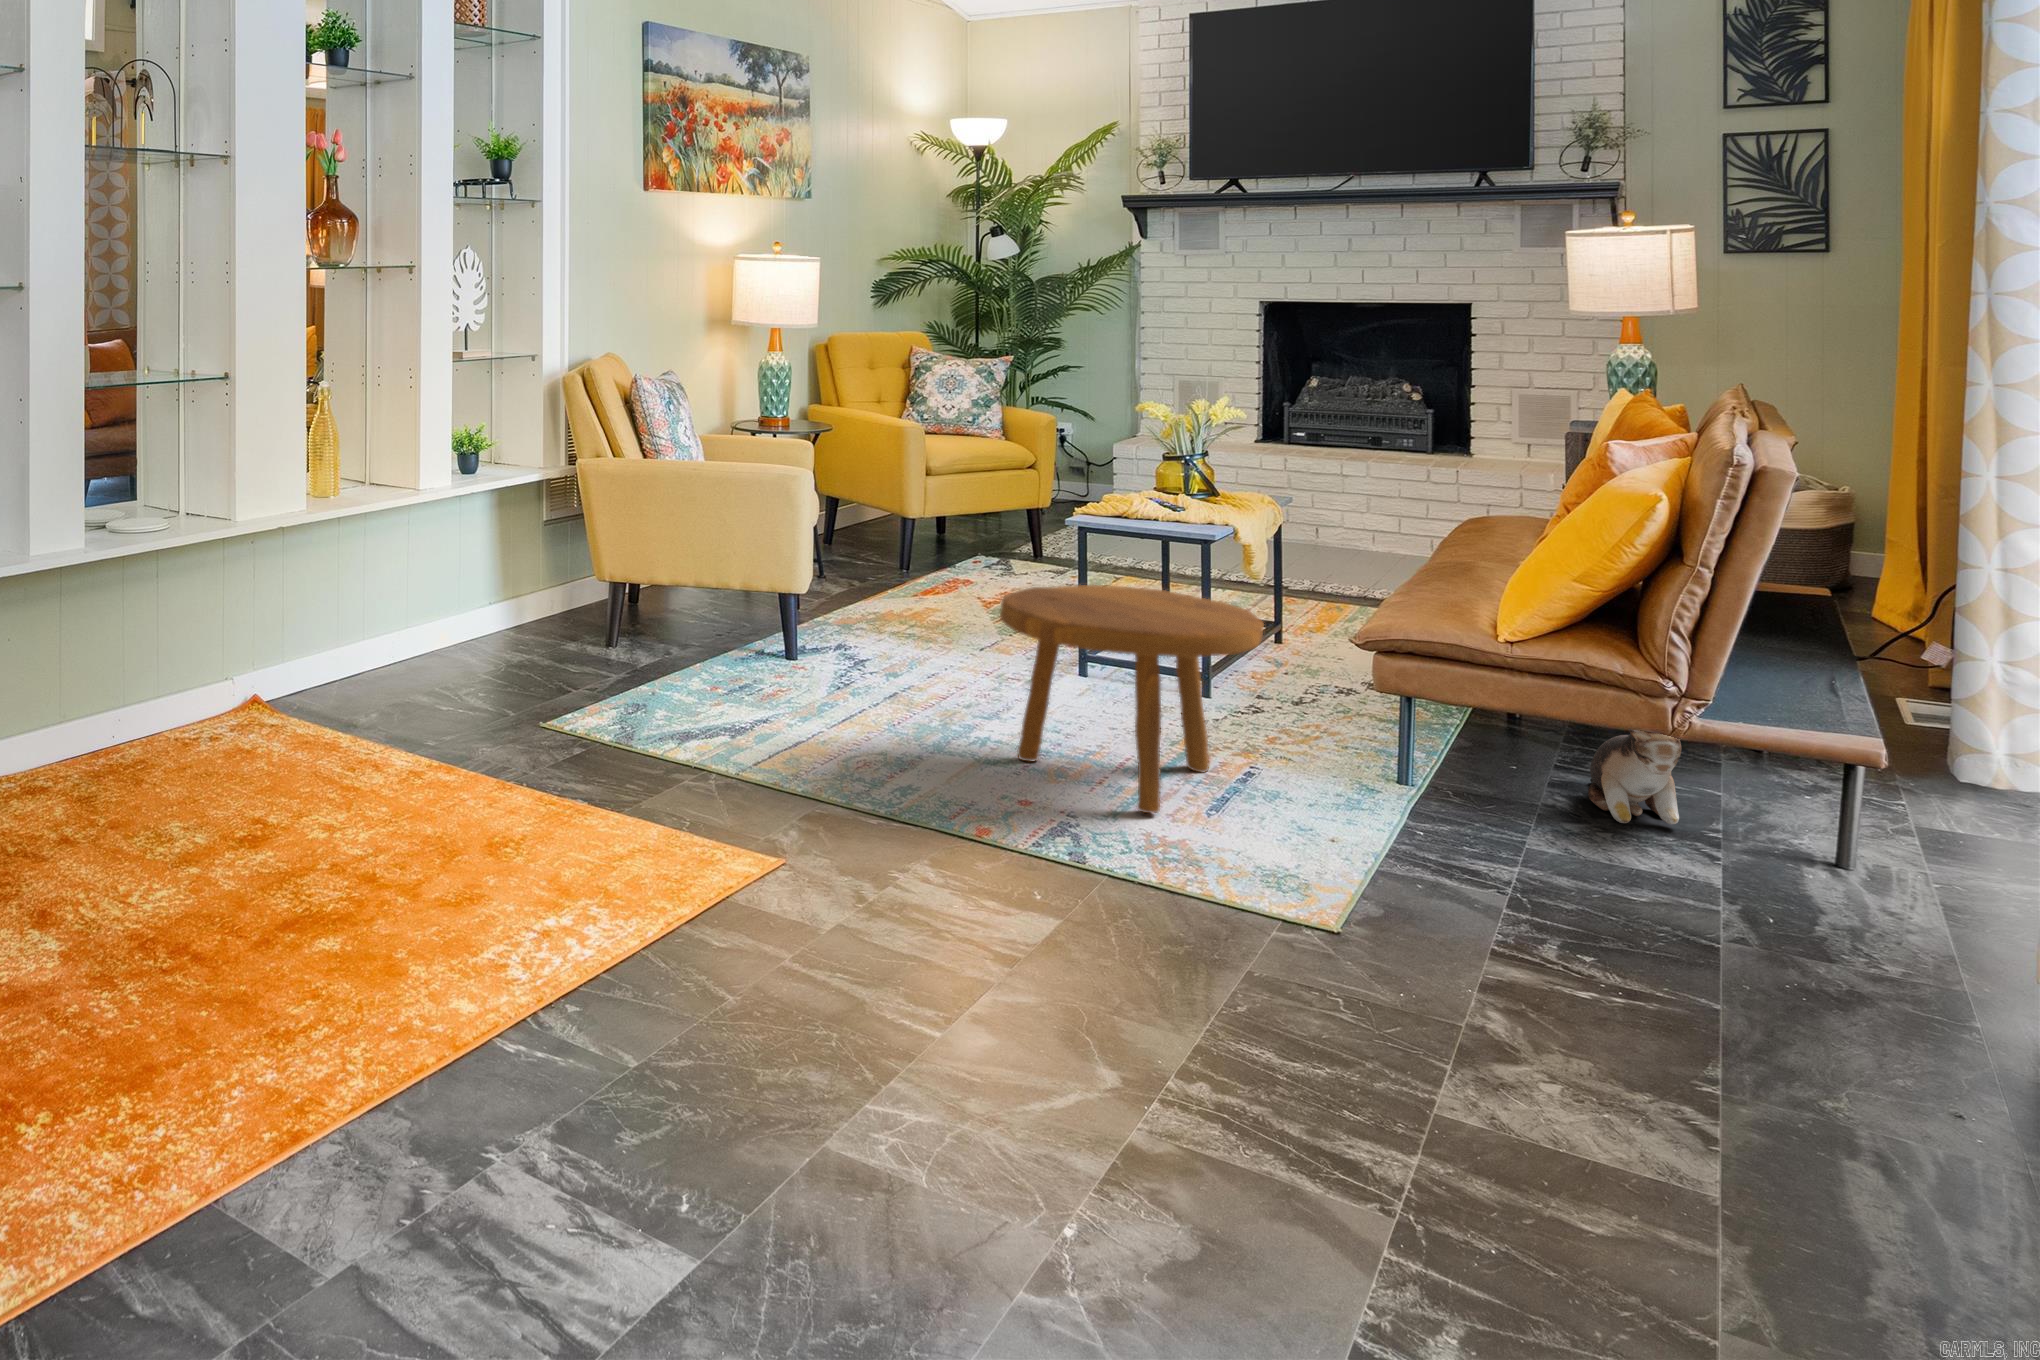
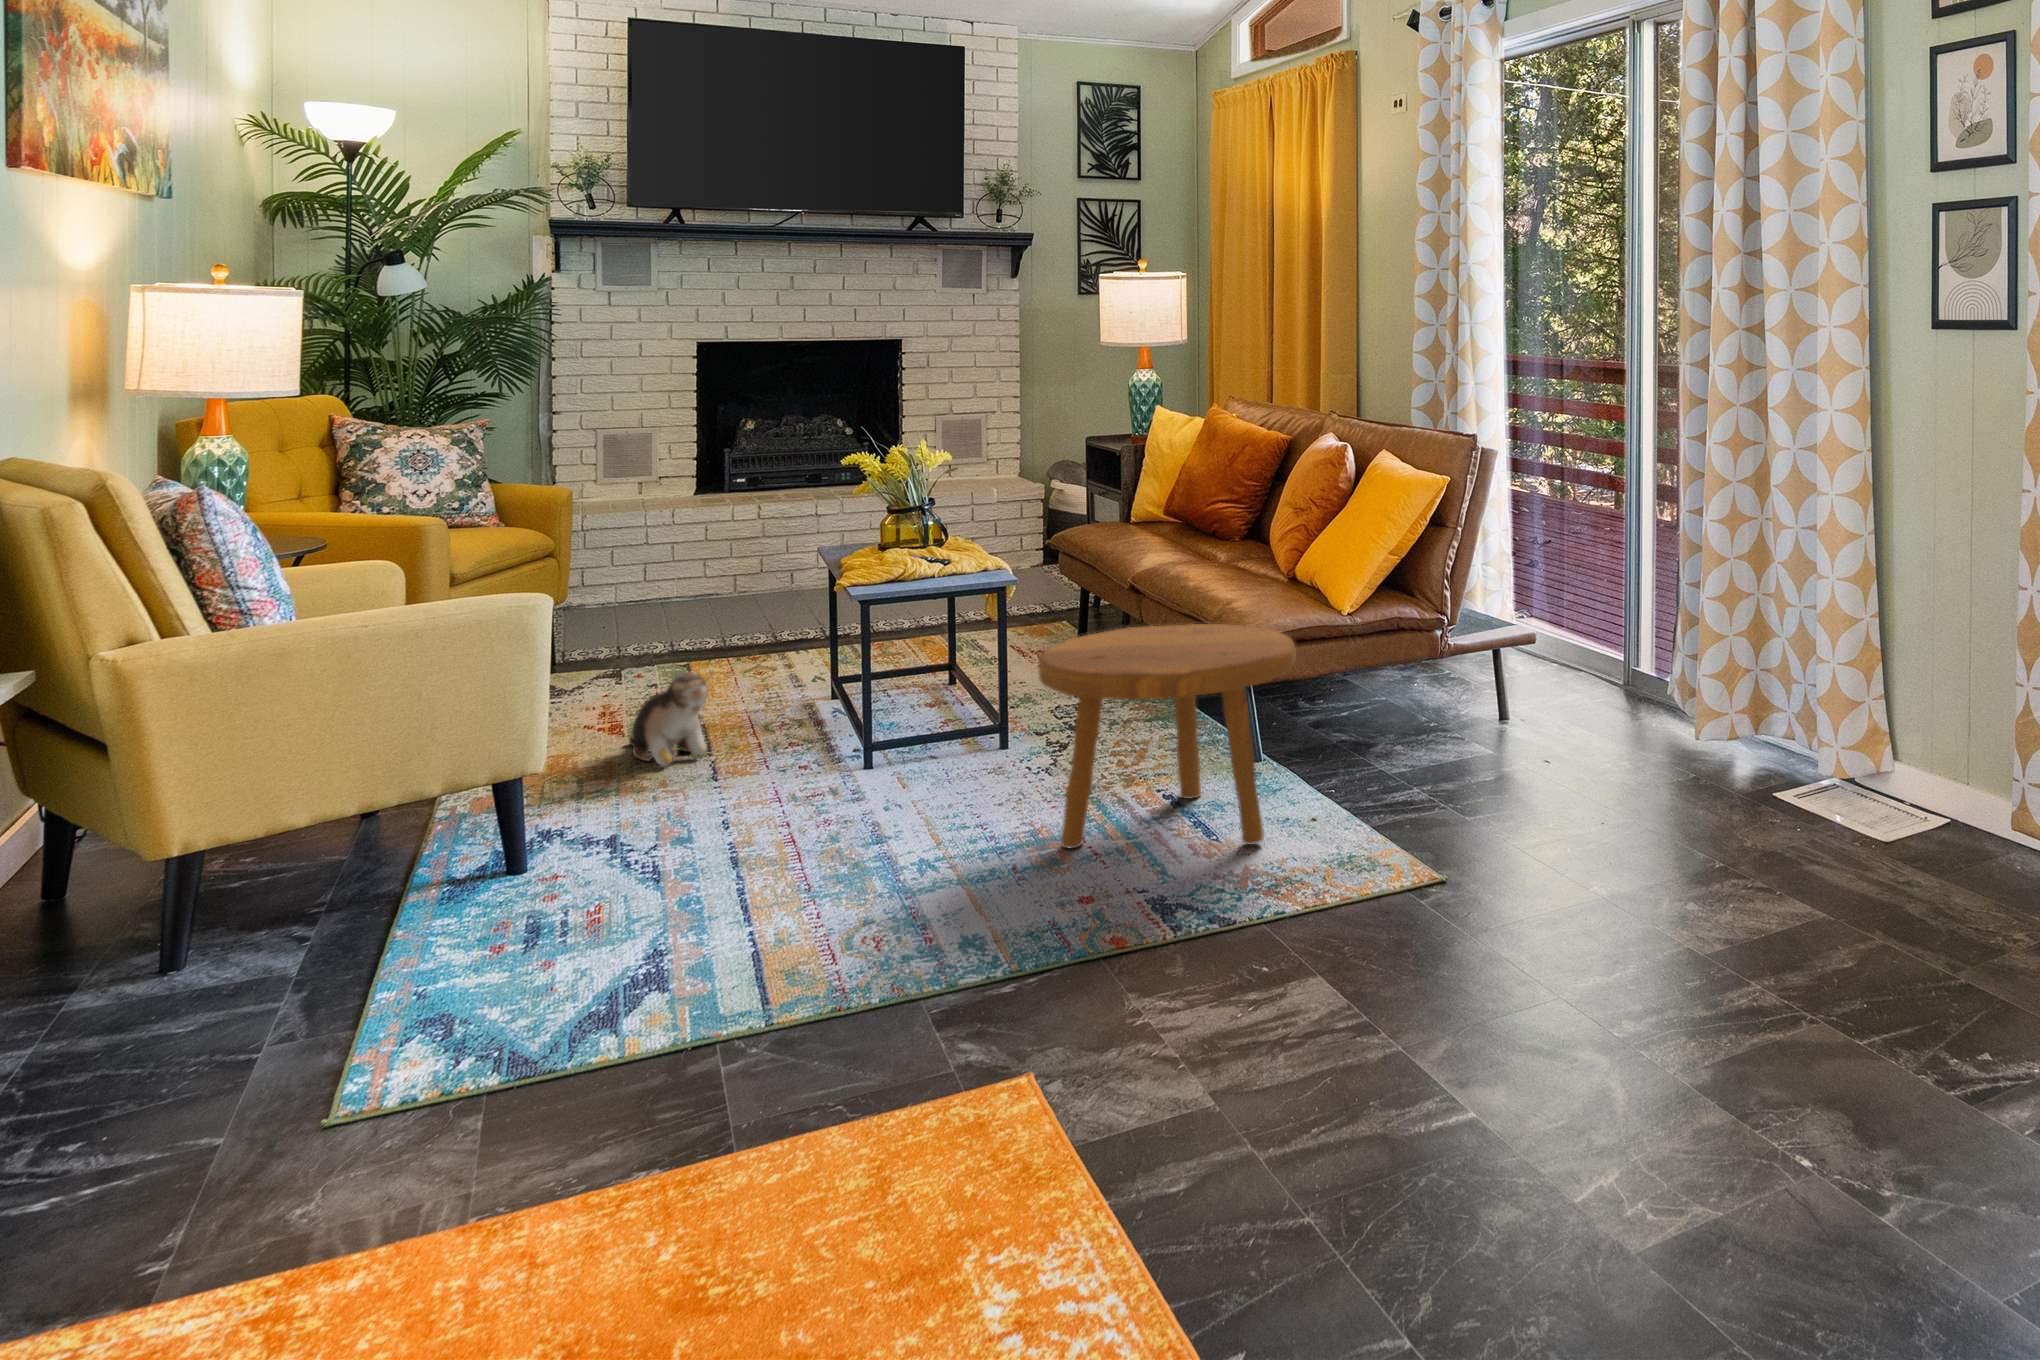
plush toy: present [1588,729,1681,824] -> present [629,672,708,766]

